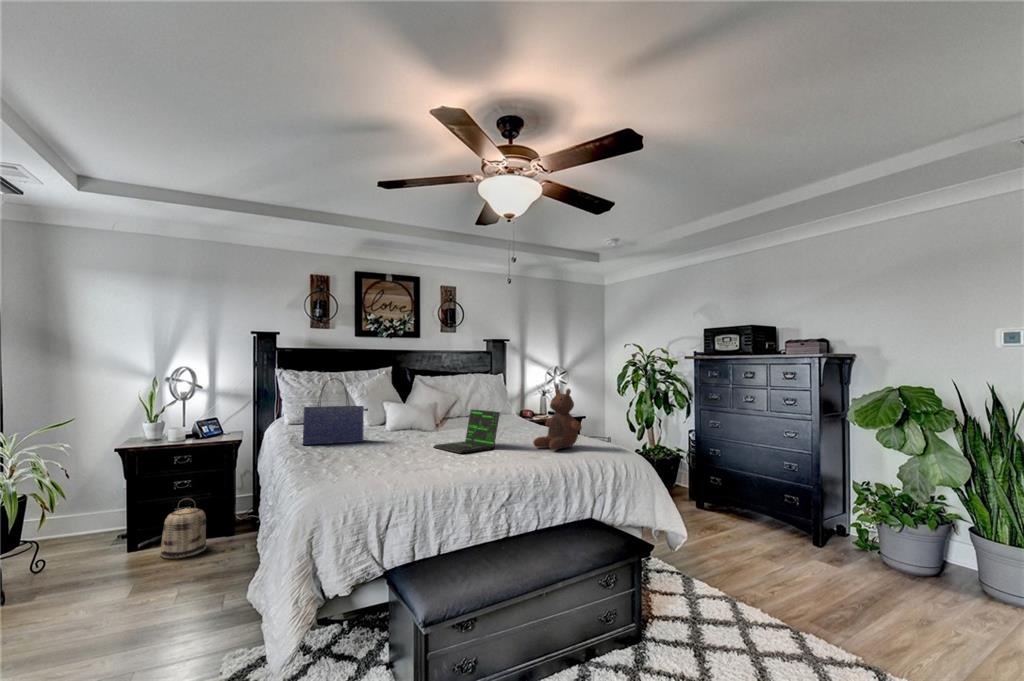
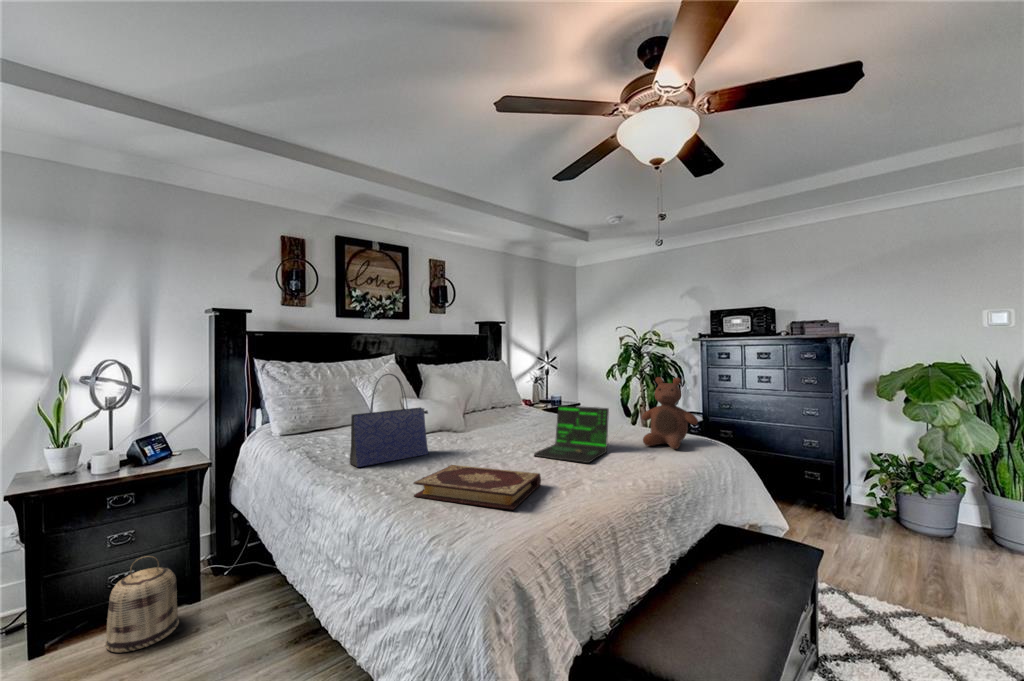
book: none [306,445,397,470] -> present [414,465,541,510]

